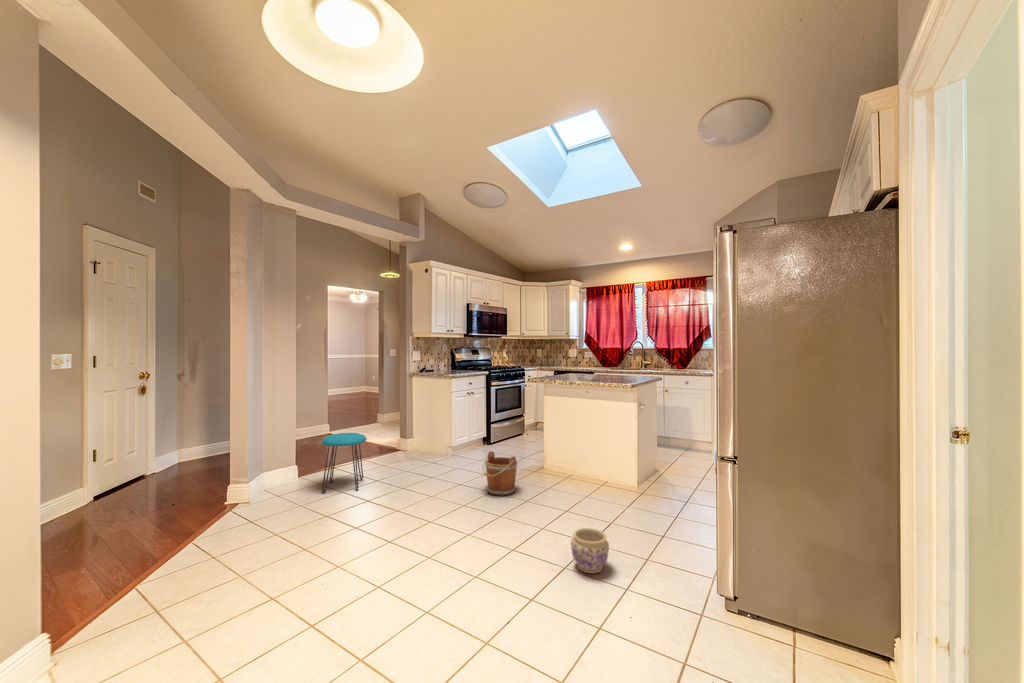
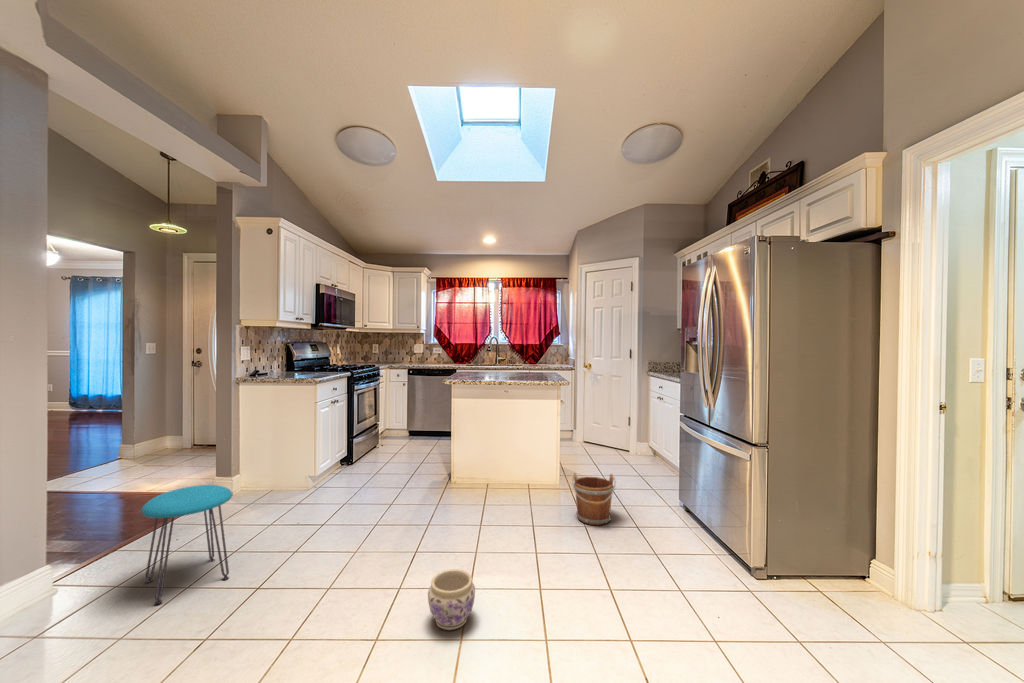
bucket: present [483,451,517,496] -> present [572,473,616,525]
planter: present [571,528,609,574] -> present [428,569,475,631]

